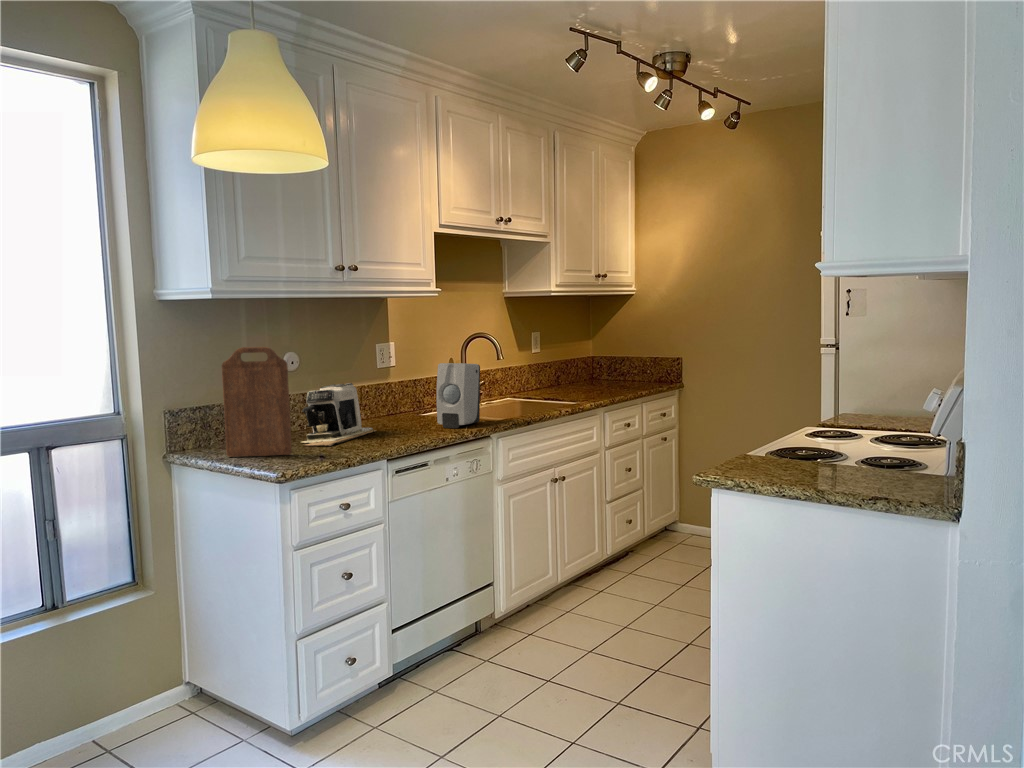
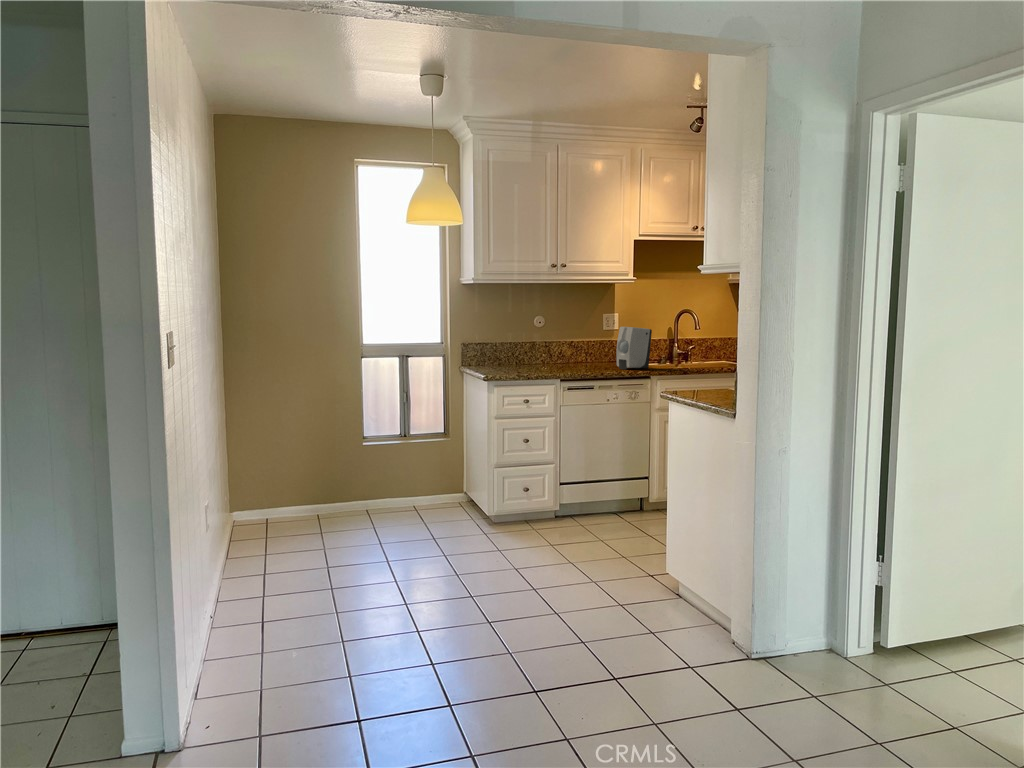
cutting board: present [222,347,292,457] -> none [480,310,509,371]
coffee maker: present [302,383,376,446] -> none [525,336,580,370]

